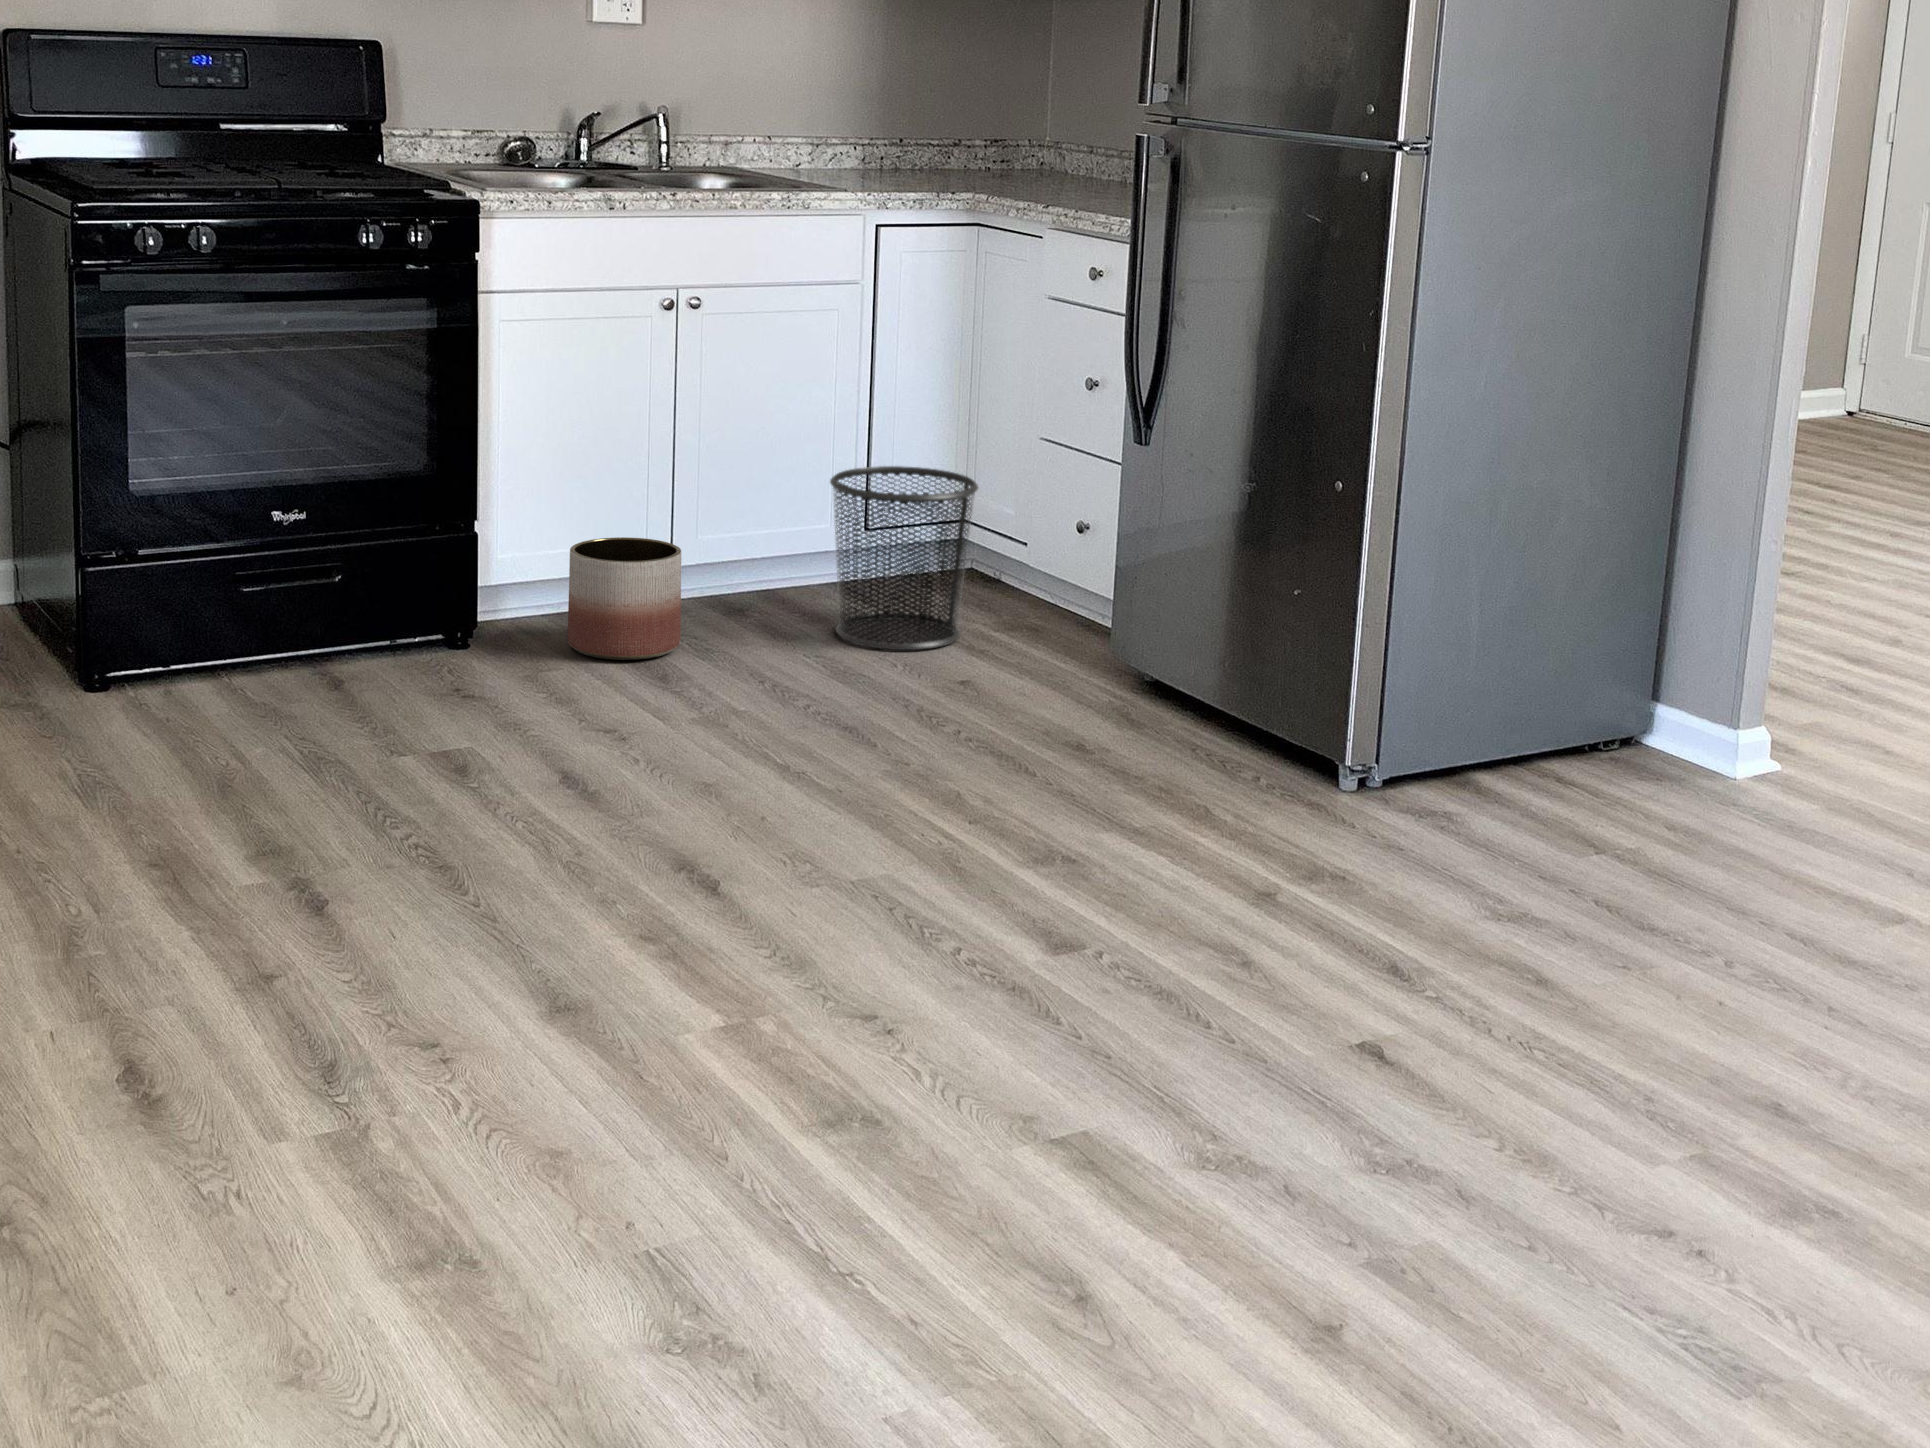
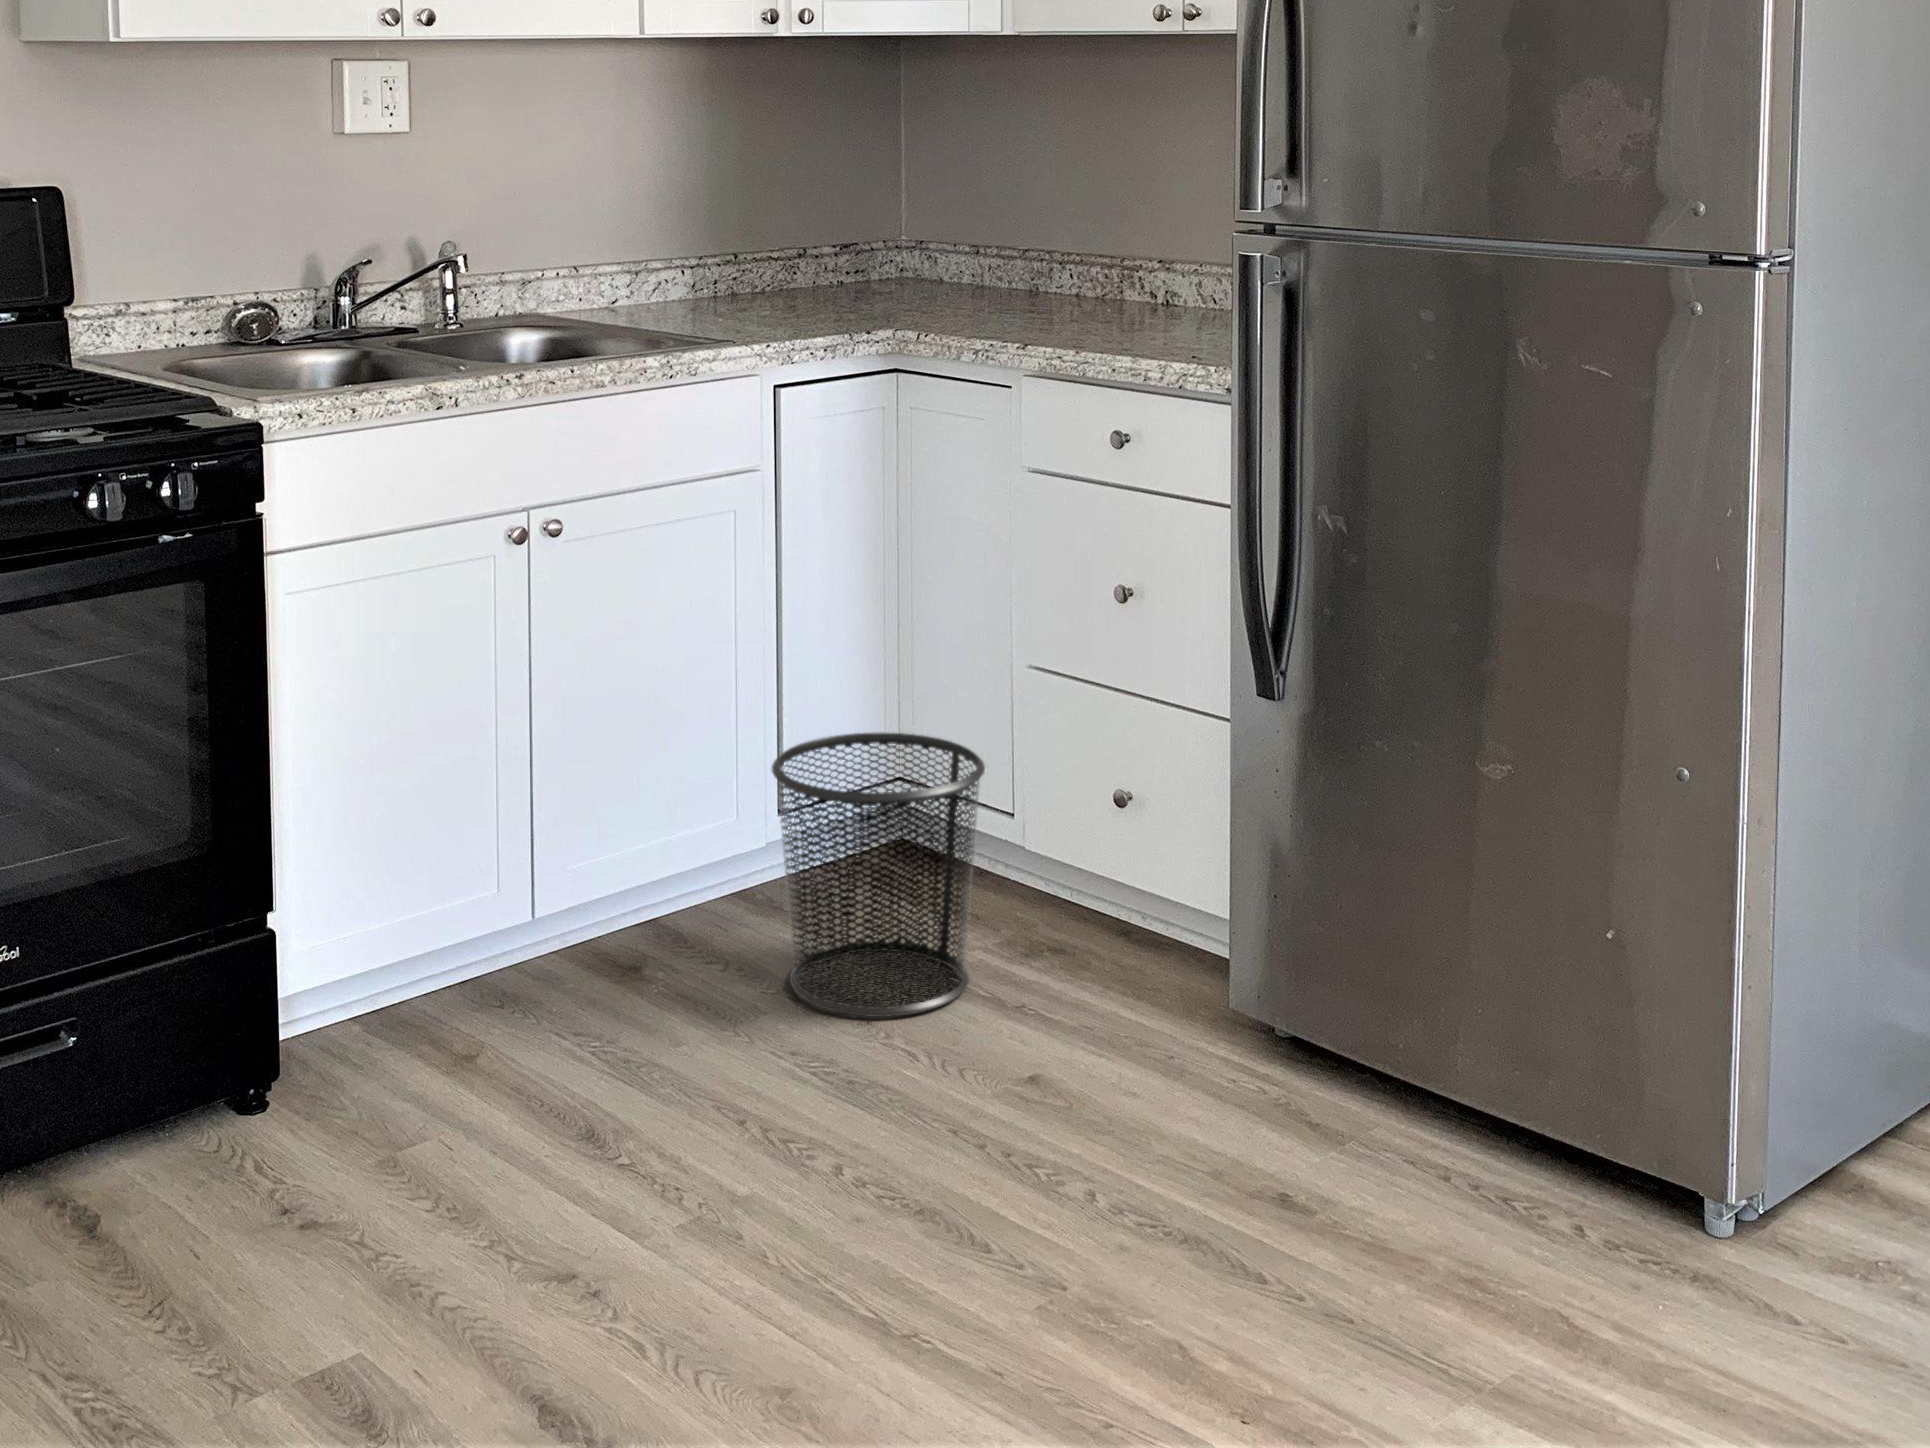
planter: present [568,537,681,660] -> none [417,893,588,1097]

